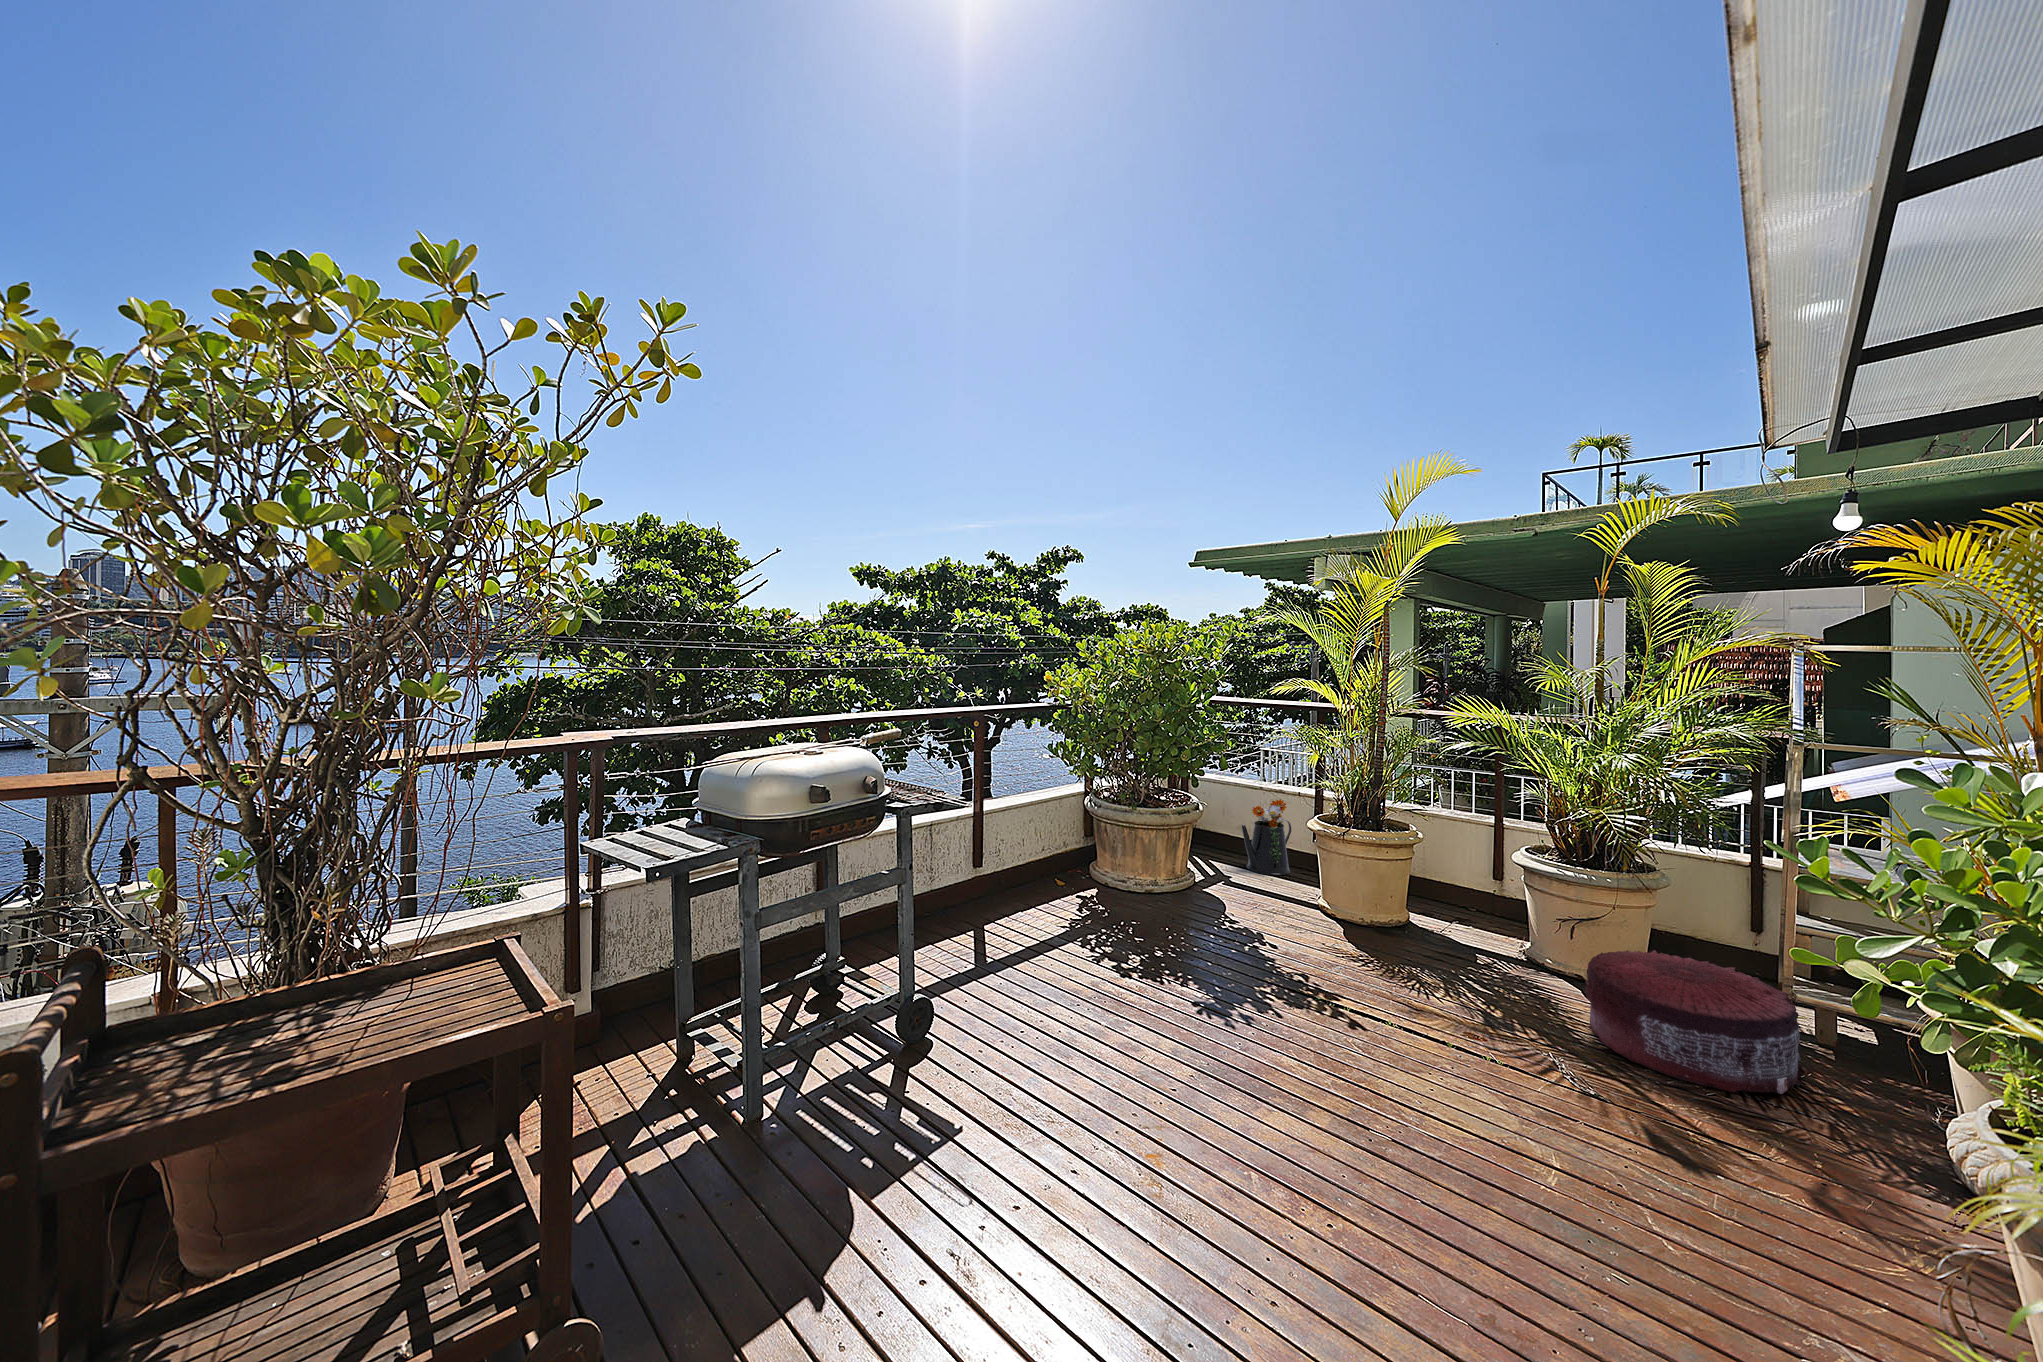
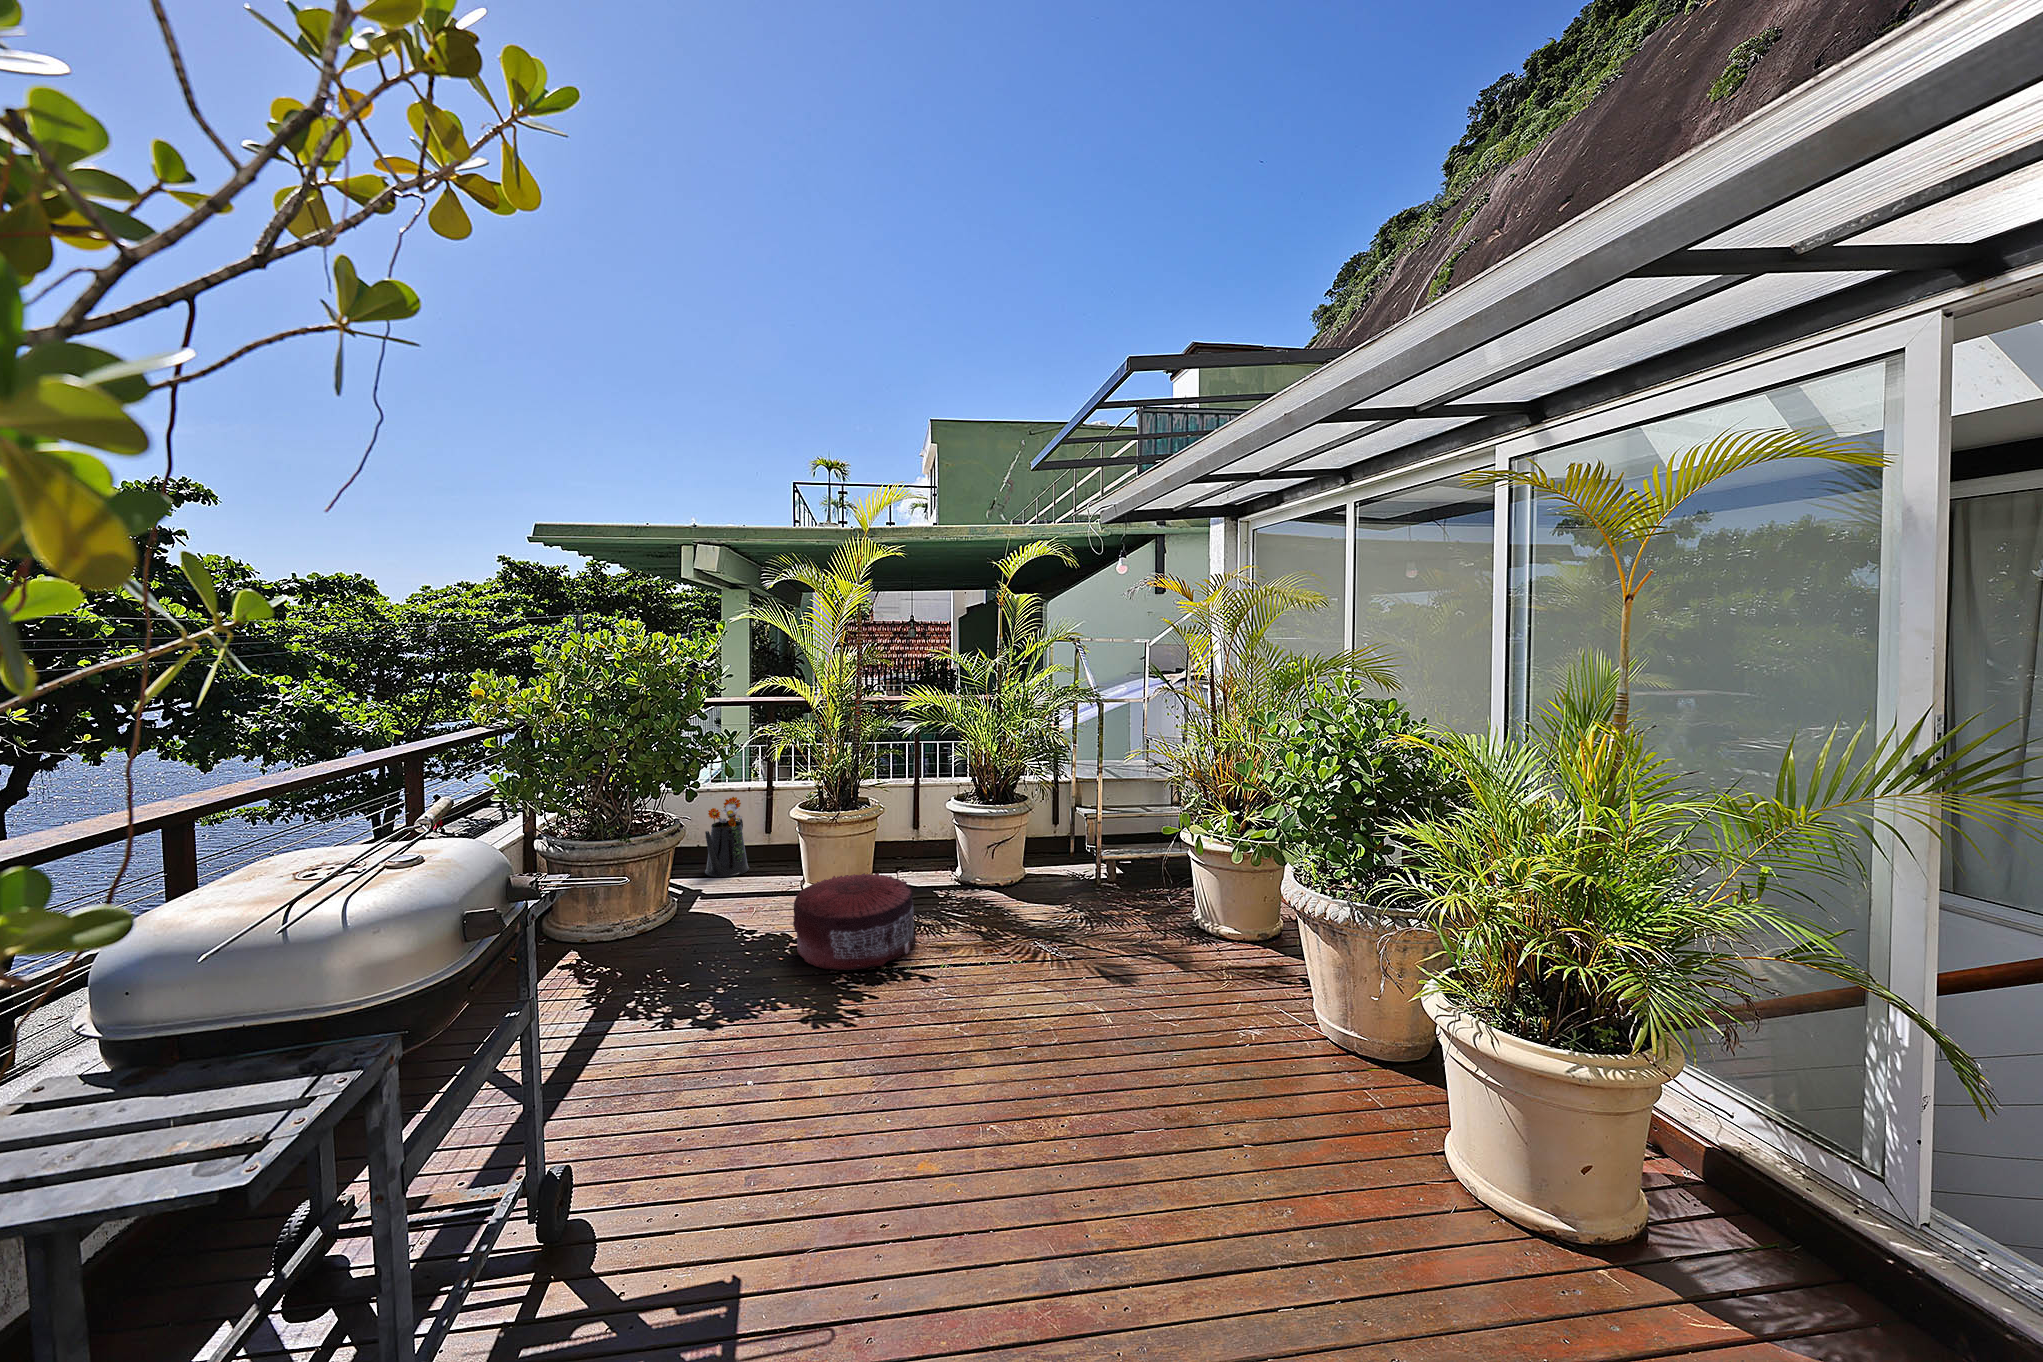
pouf: present [1585,950,1806,1094] -> present [793,873,917,970]

